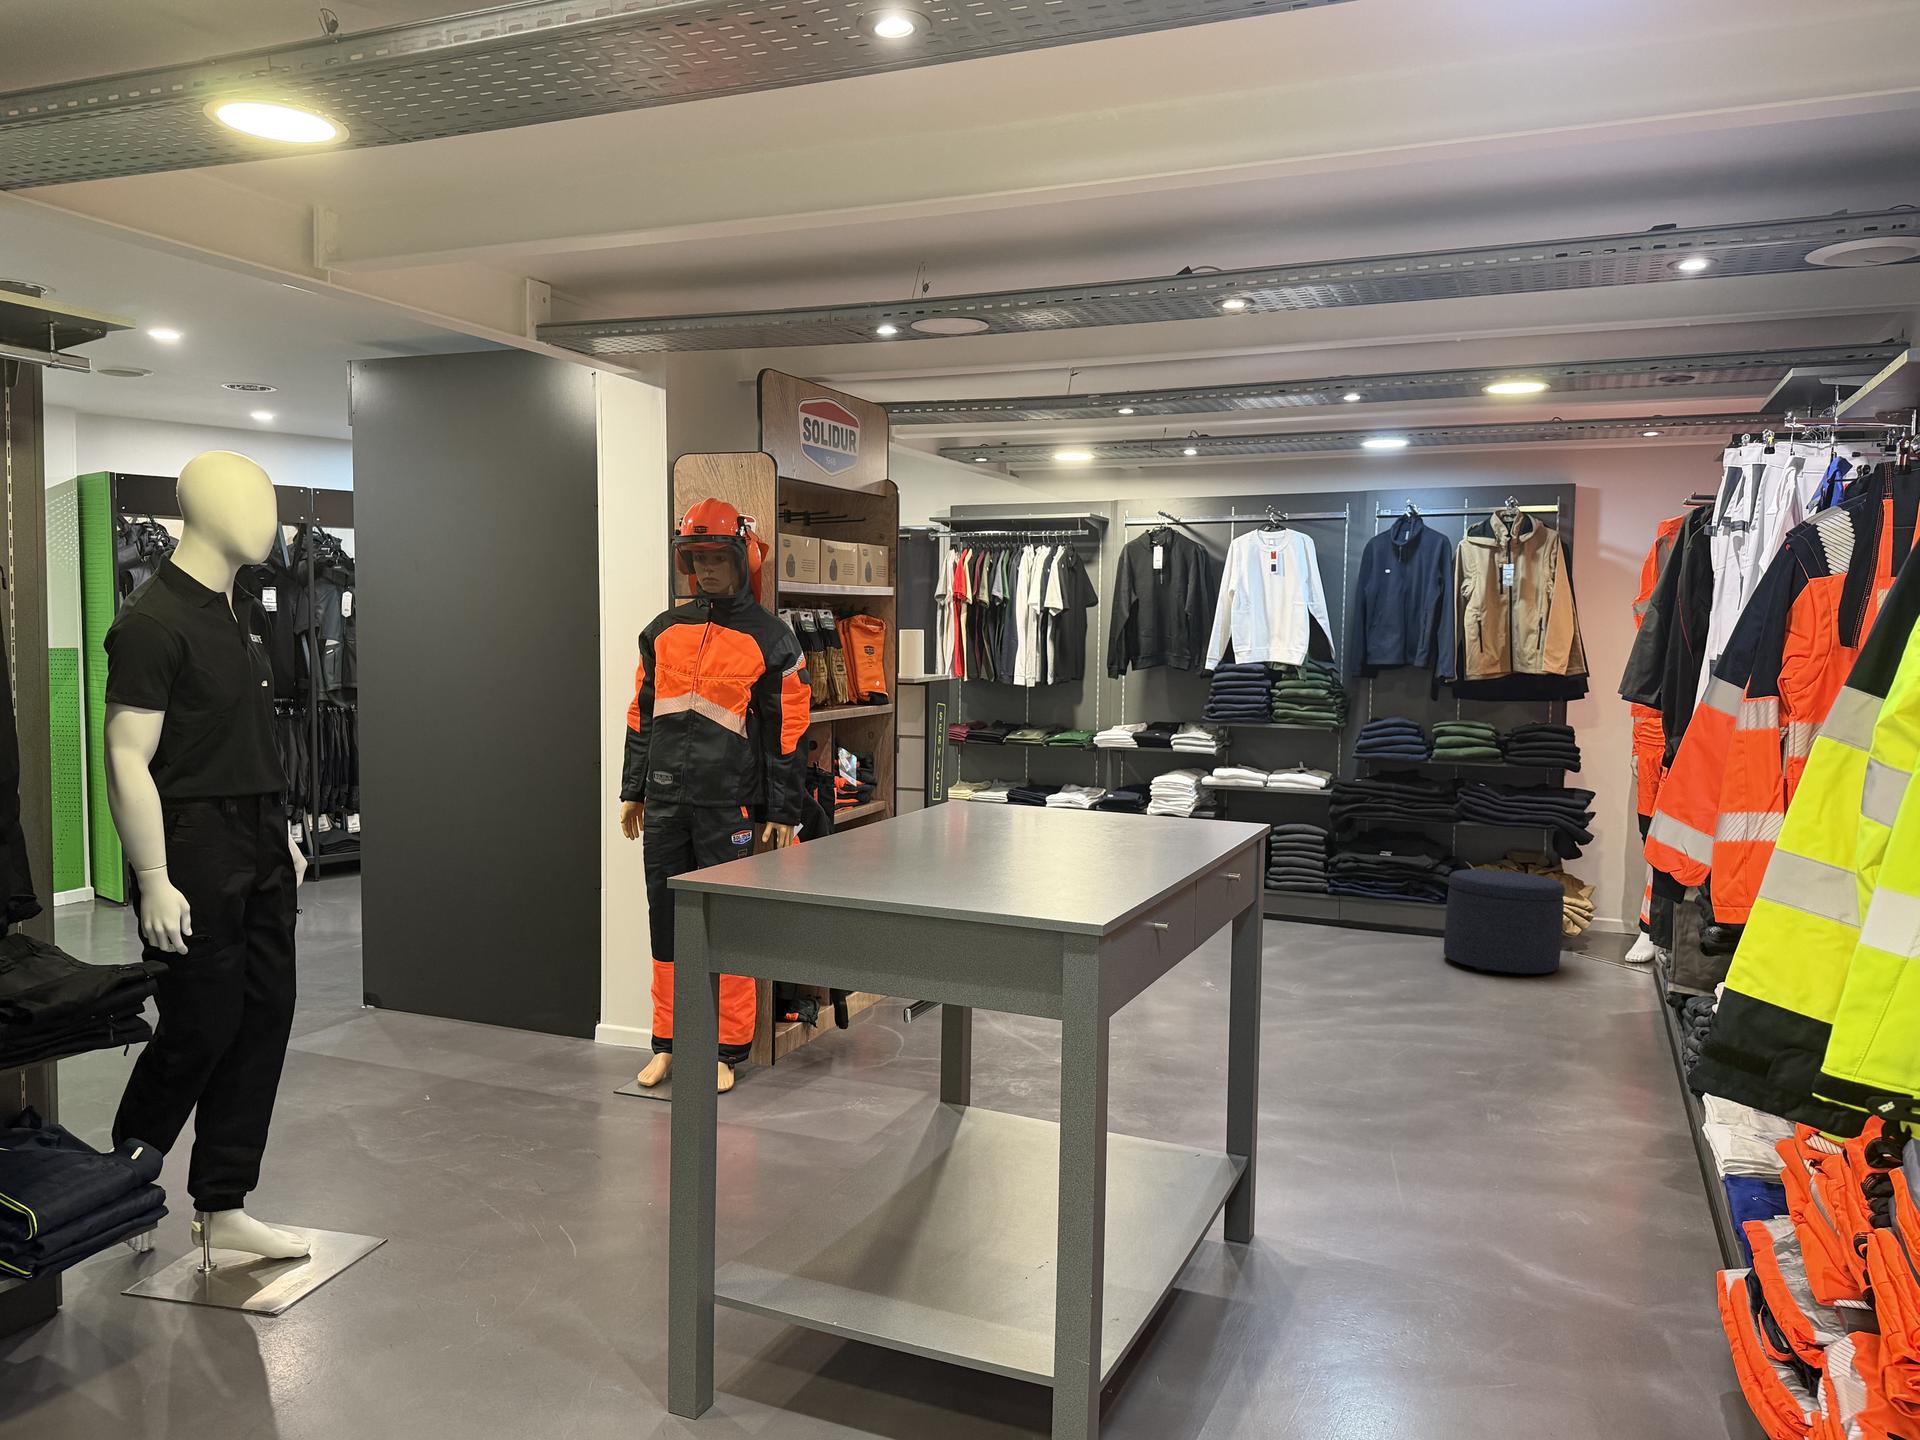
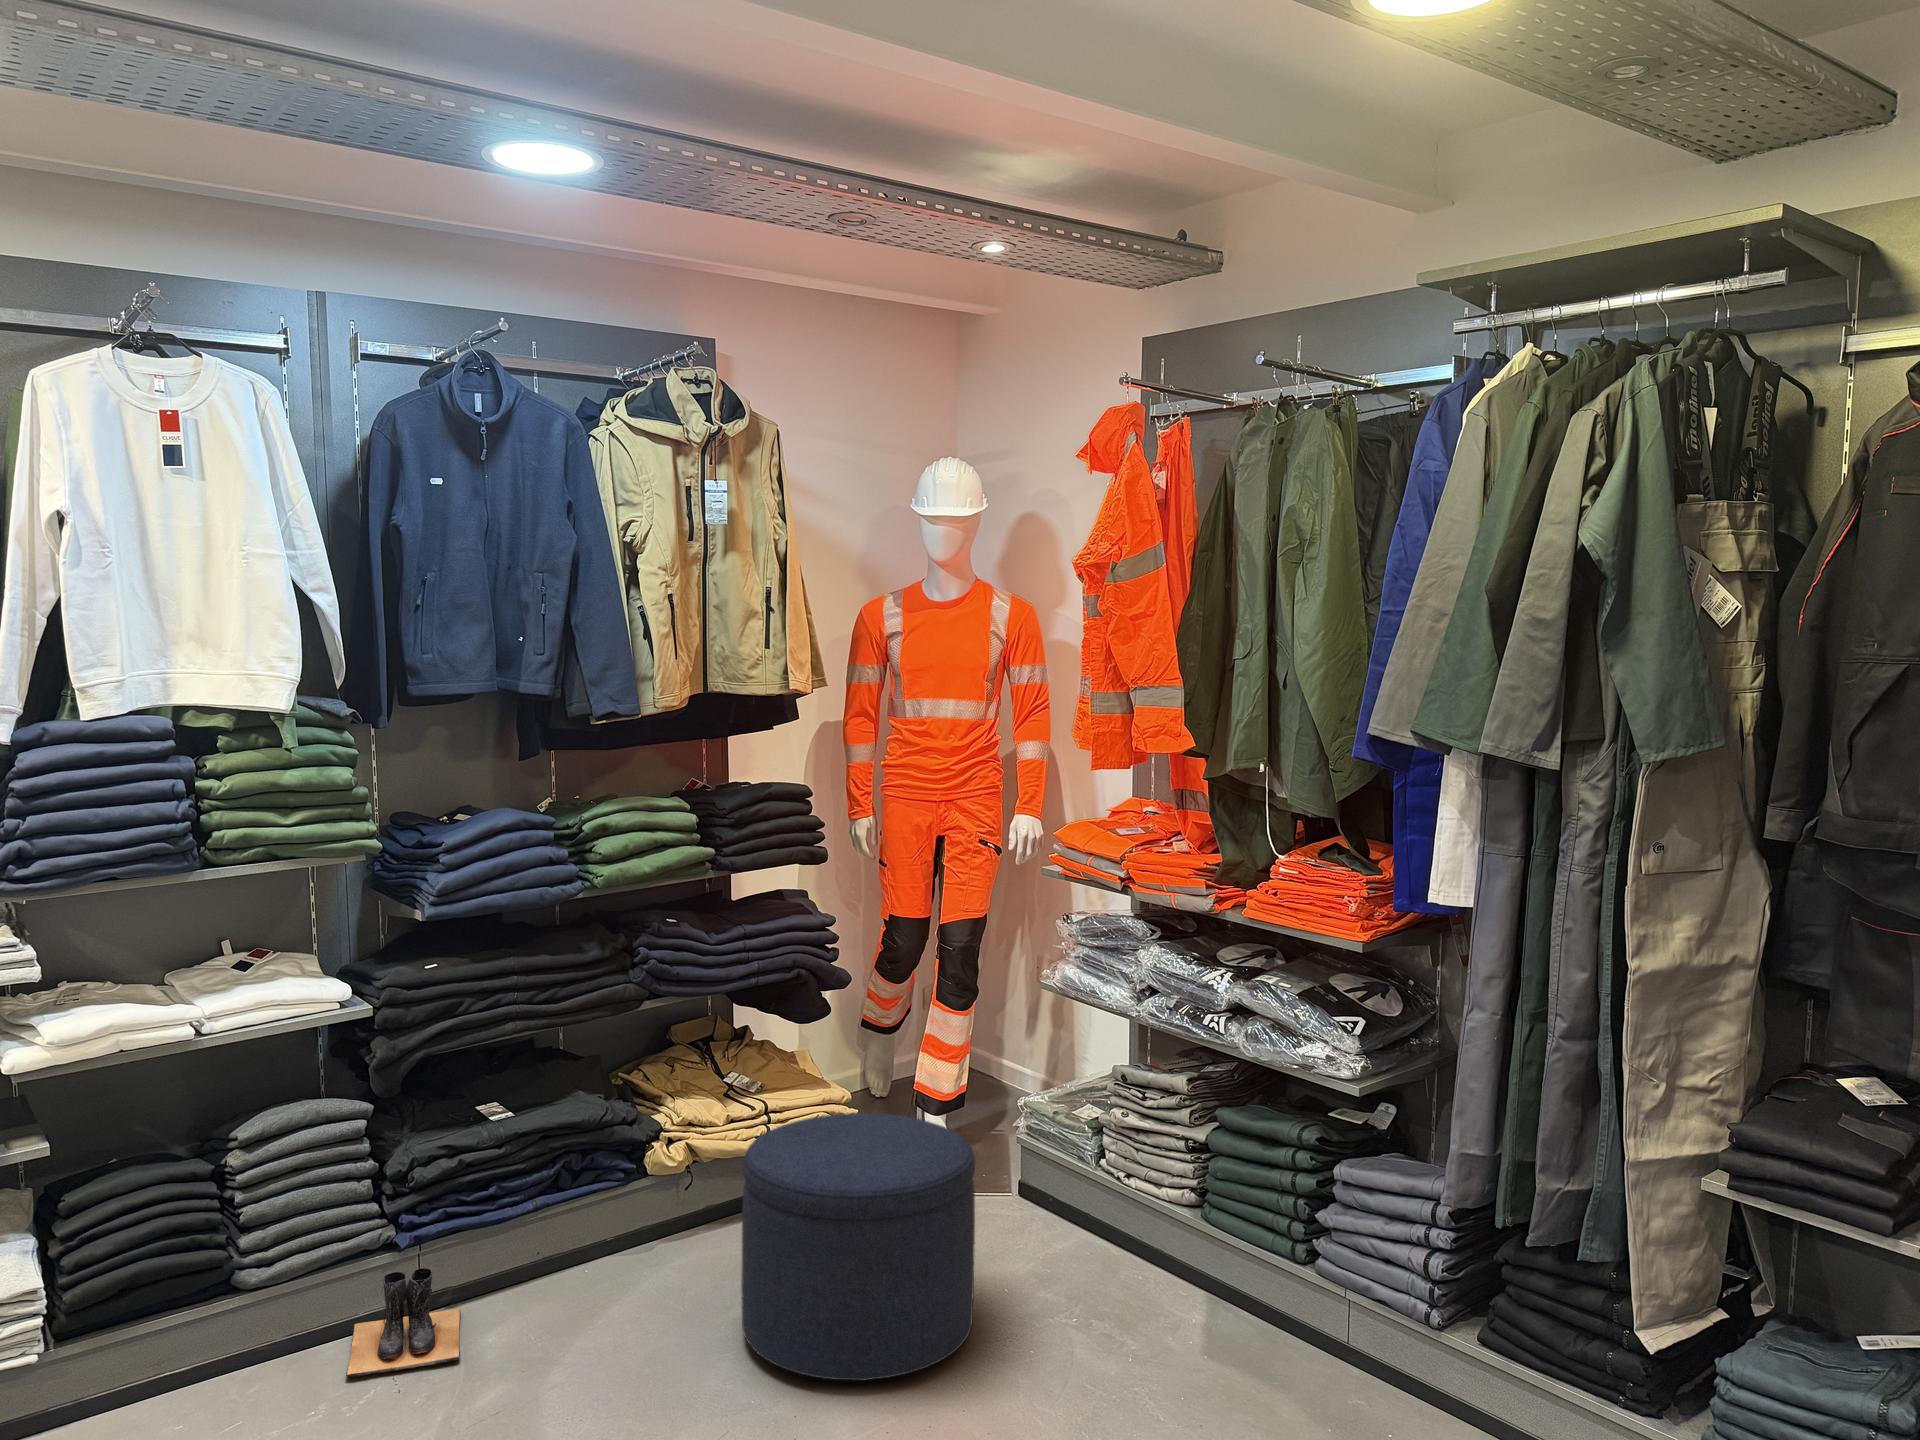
boots: none [1296,899,1351,933] -> present [346,1268,461,1376]

